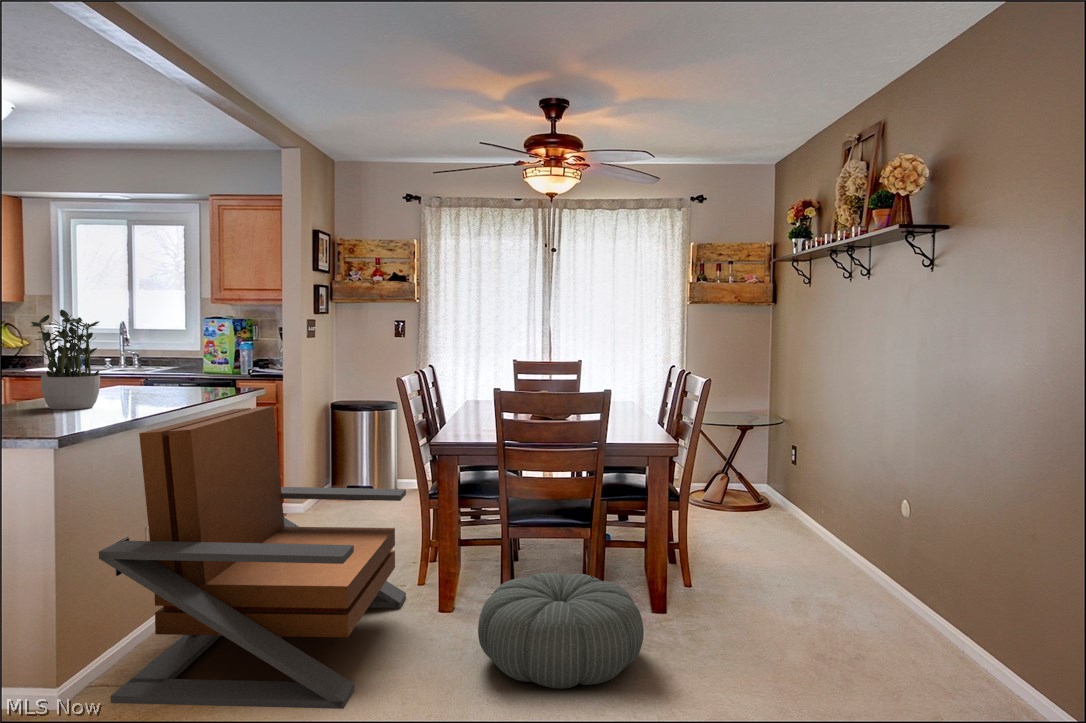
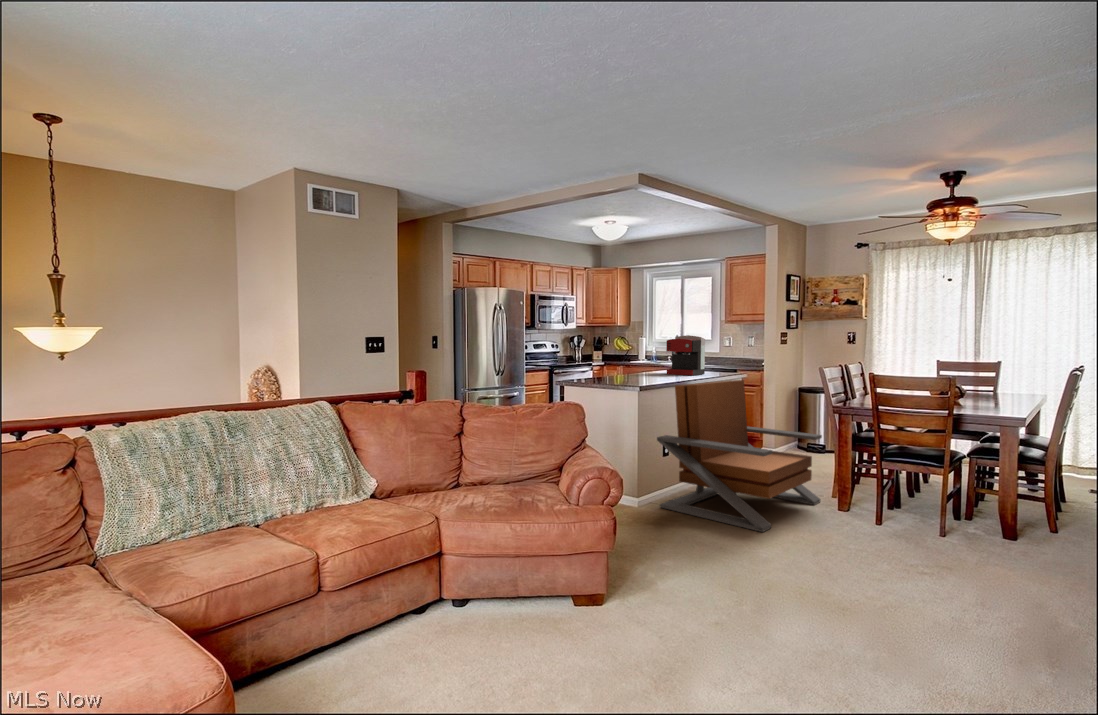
potted plant: present [31,309,100,409] -> none [634,329,663,376]
coffee maker: none [108,323,188,400] -> present [666,335,705,375]
pouf: present [478,573,644,688] -> none [849,492,970,558]

